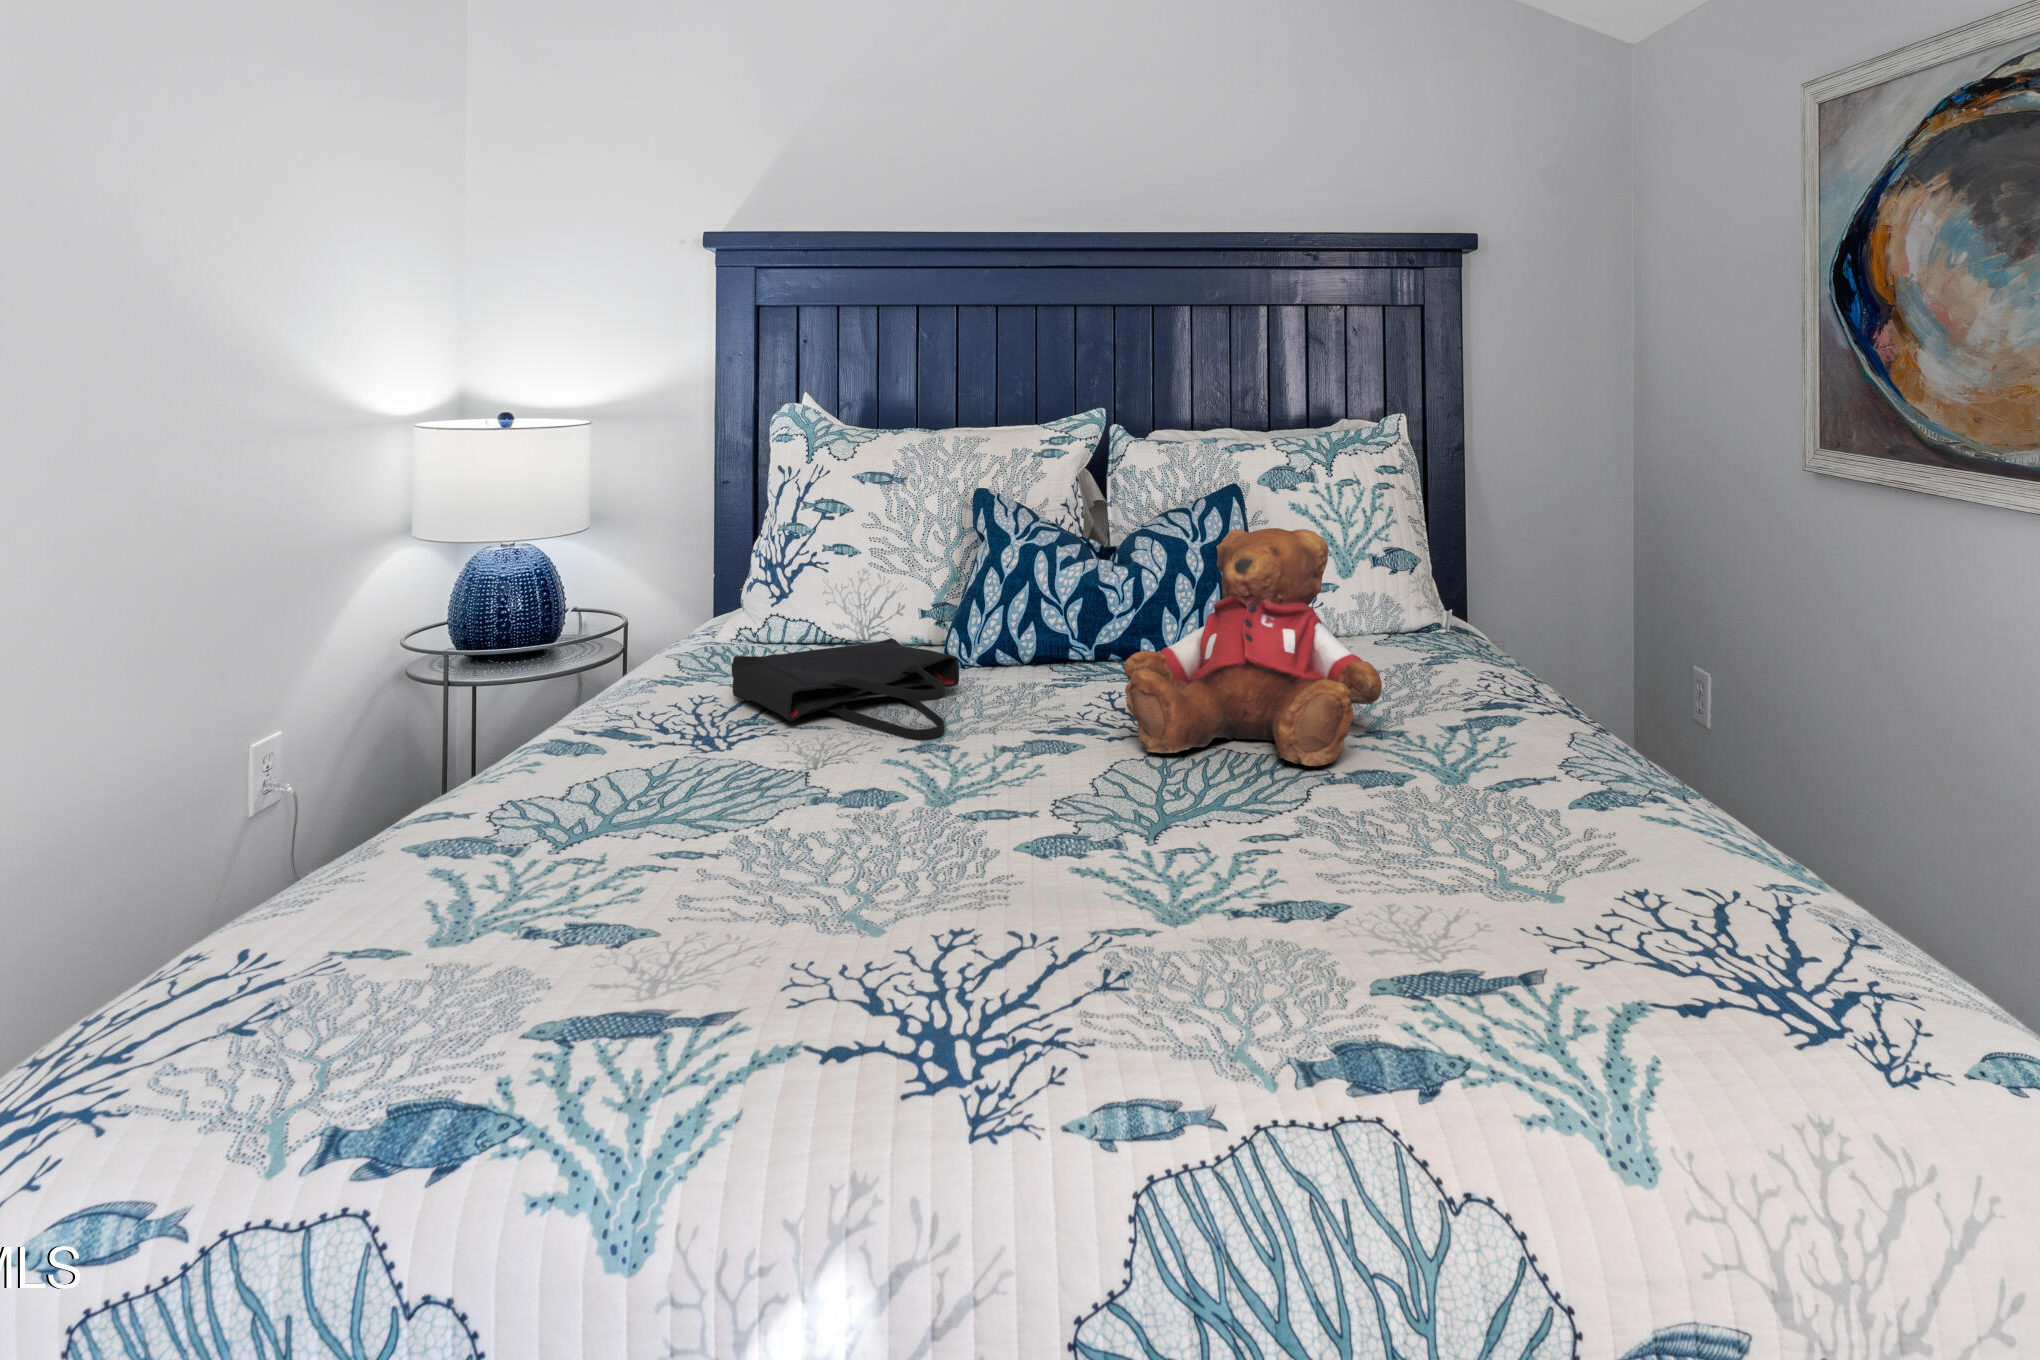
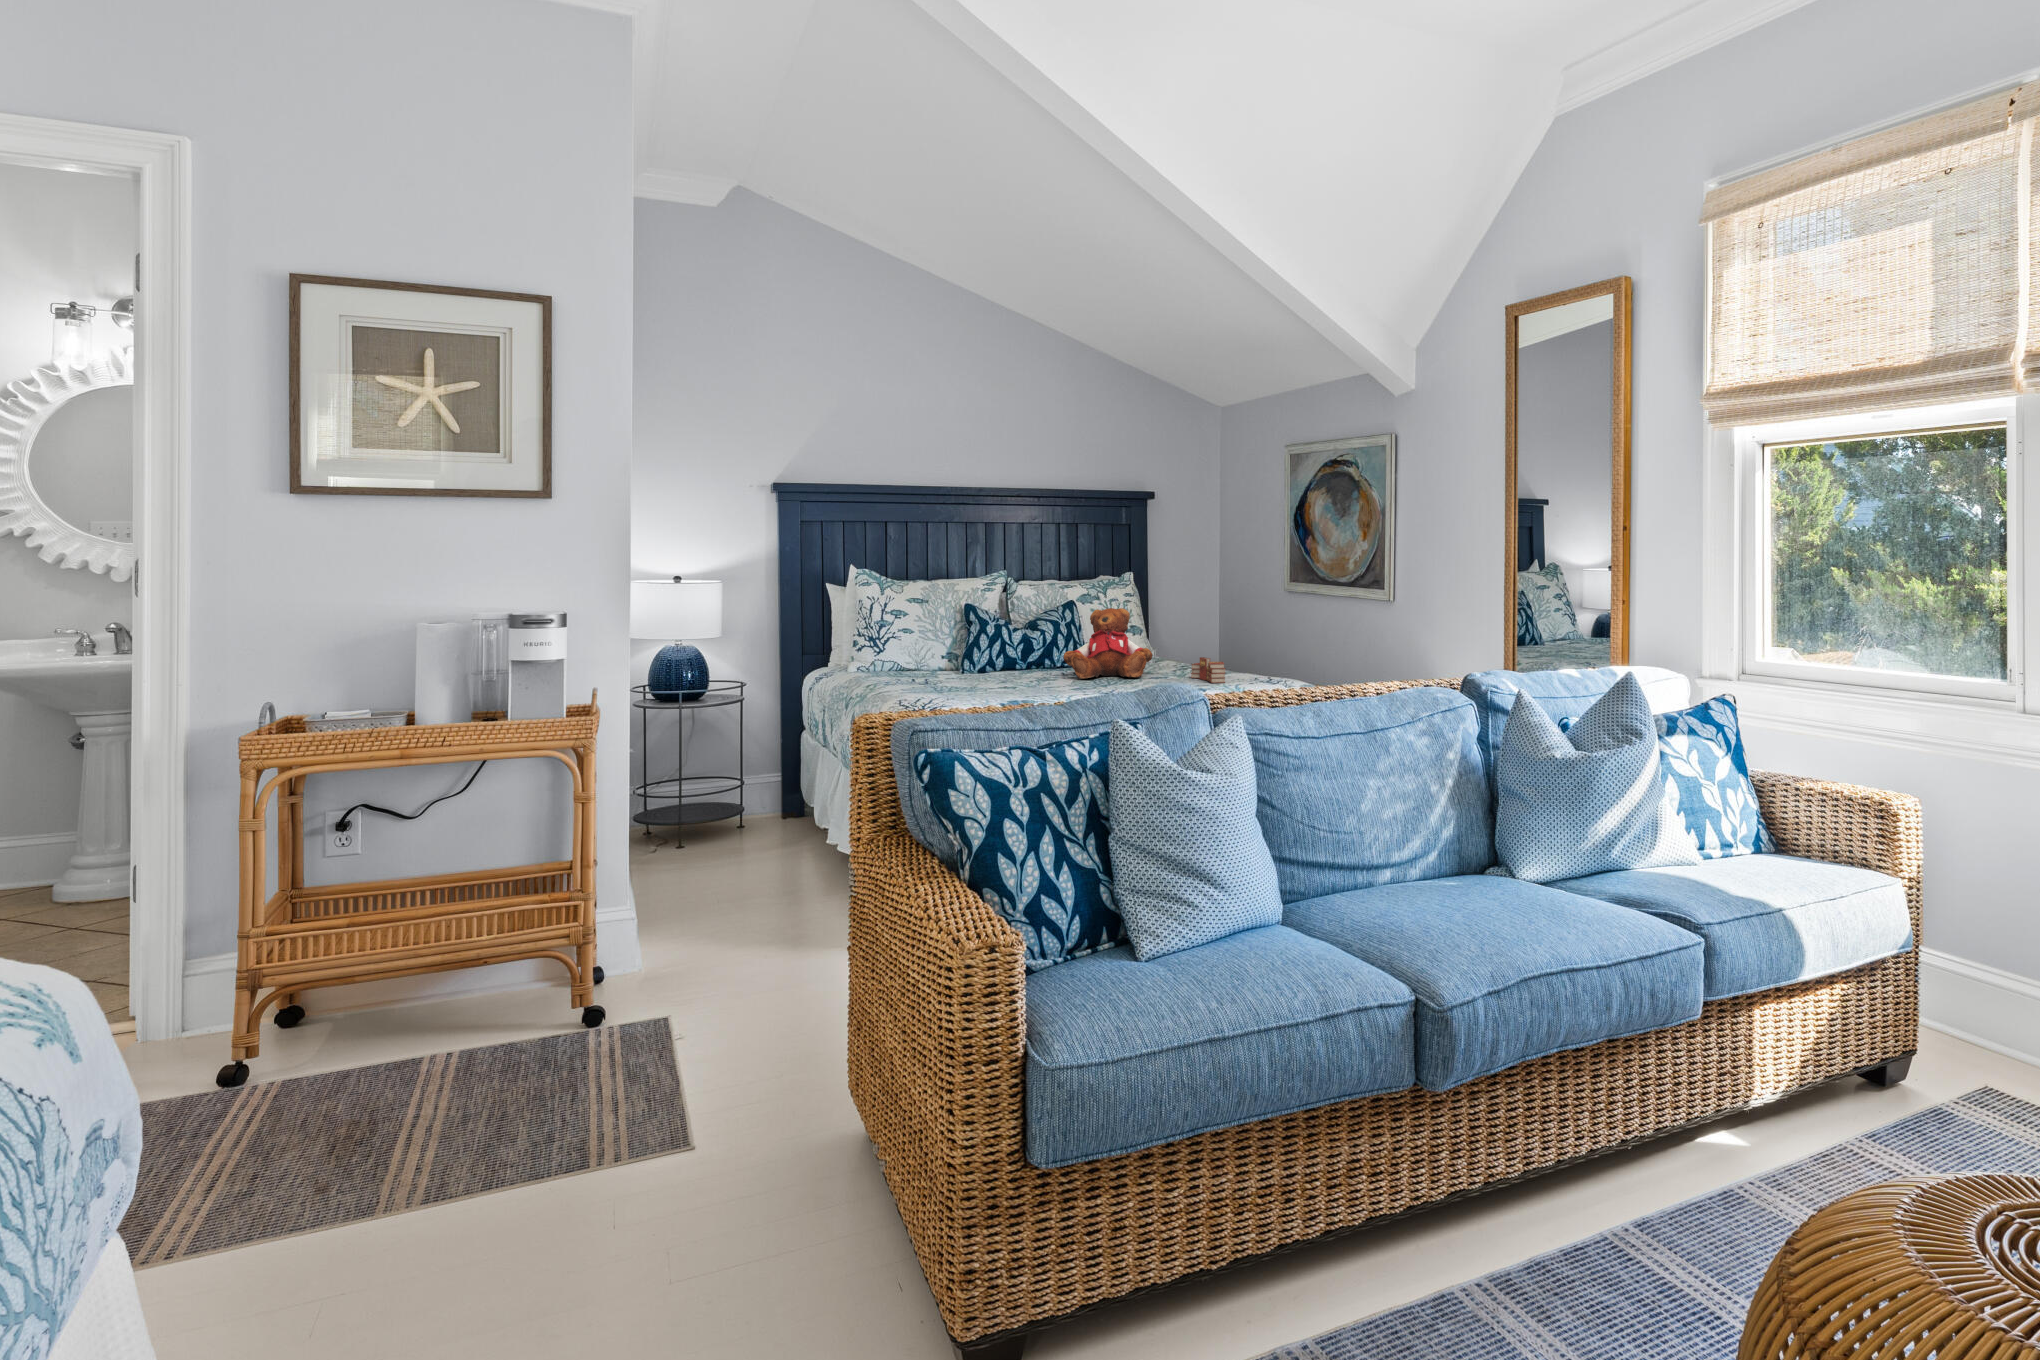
tote bag: present [732,639,959,740] -> none [904,661,1003,682]
book: none [1495,730,1616,856] -> present [1191,657,1226,683]

